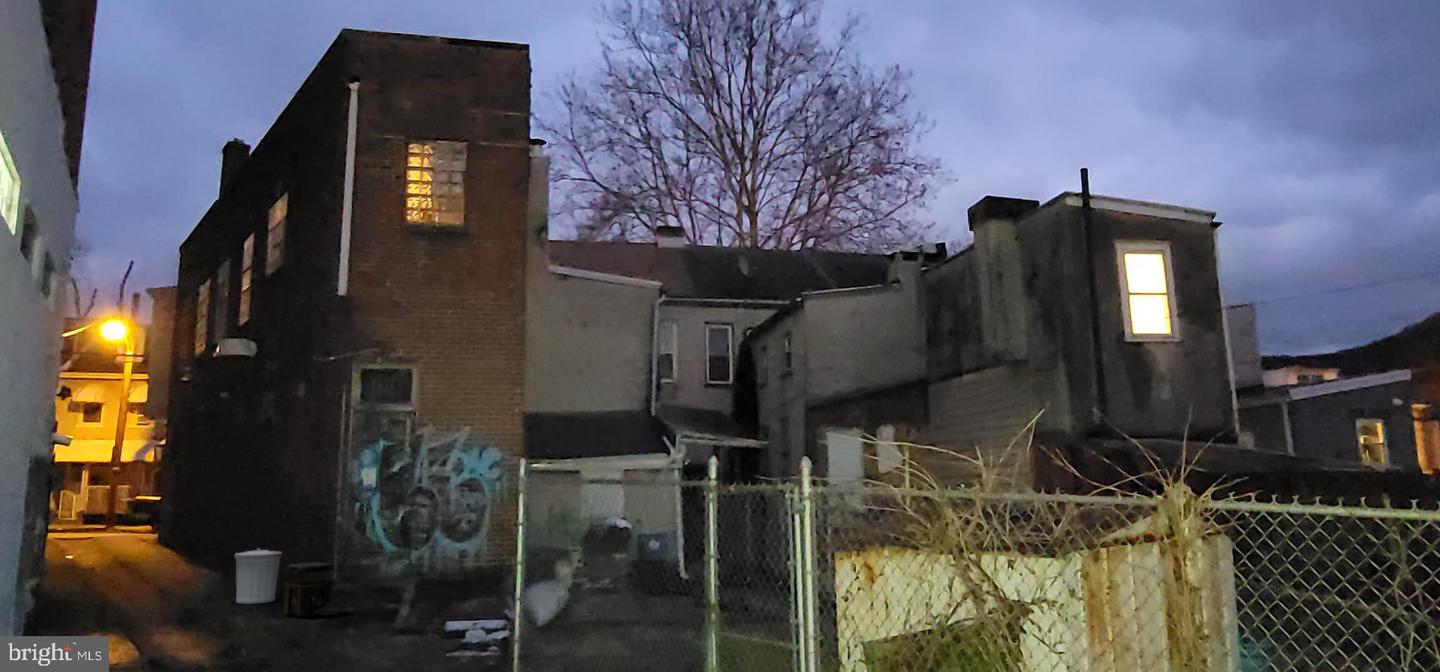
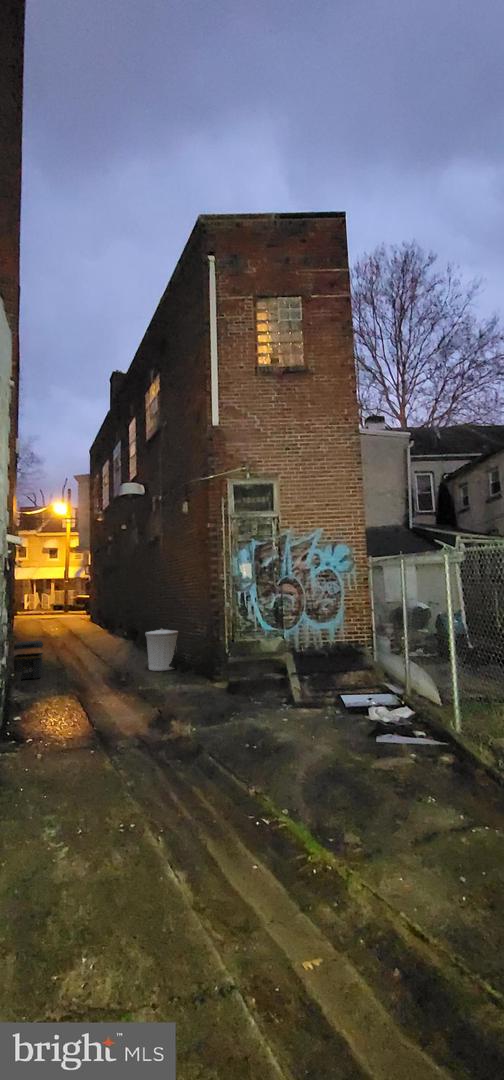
toolbox: present [284,562,334,617] -> present [14,641,43,680]

